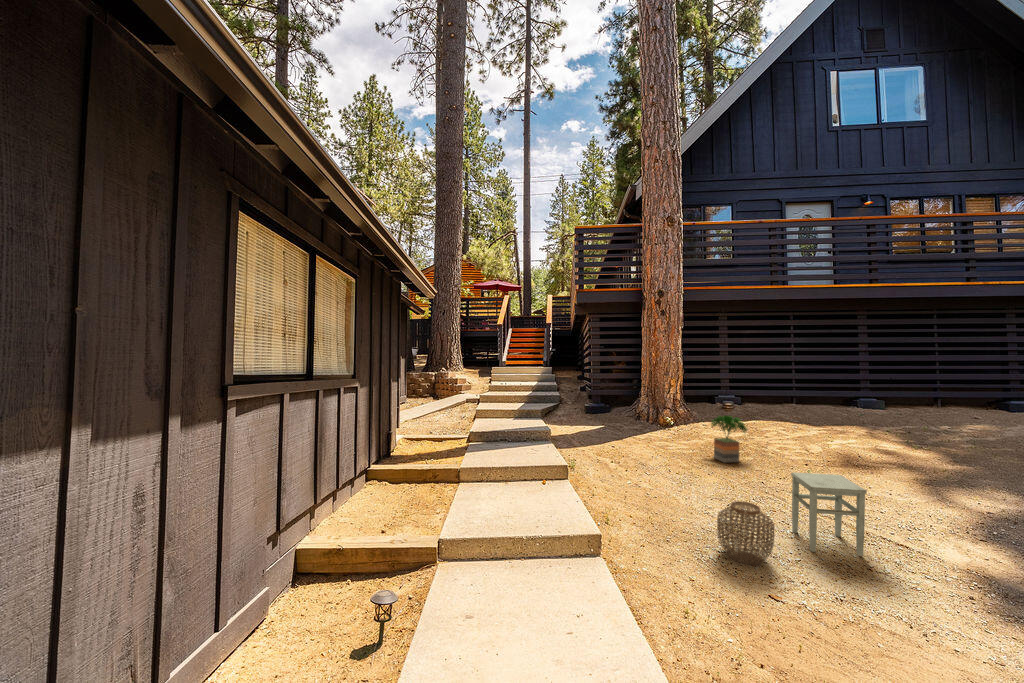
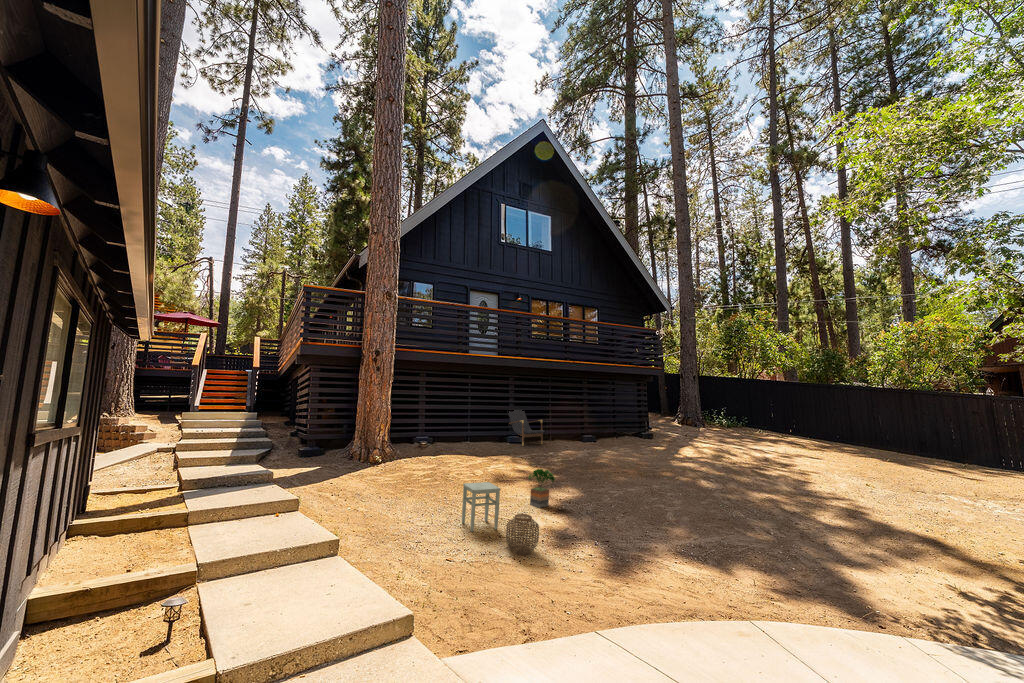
lounge chair: none [858,361,931,414] -> present [508,410,545,446]
potted tree: present [711,416,748,463] -> present [529,469,555,508]
woven basket: present [717,501,774,565] -> present [506,514,539,555]

